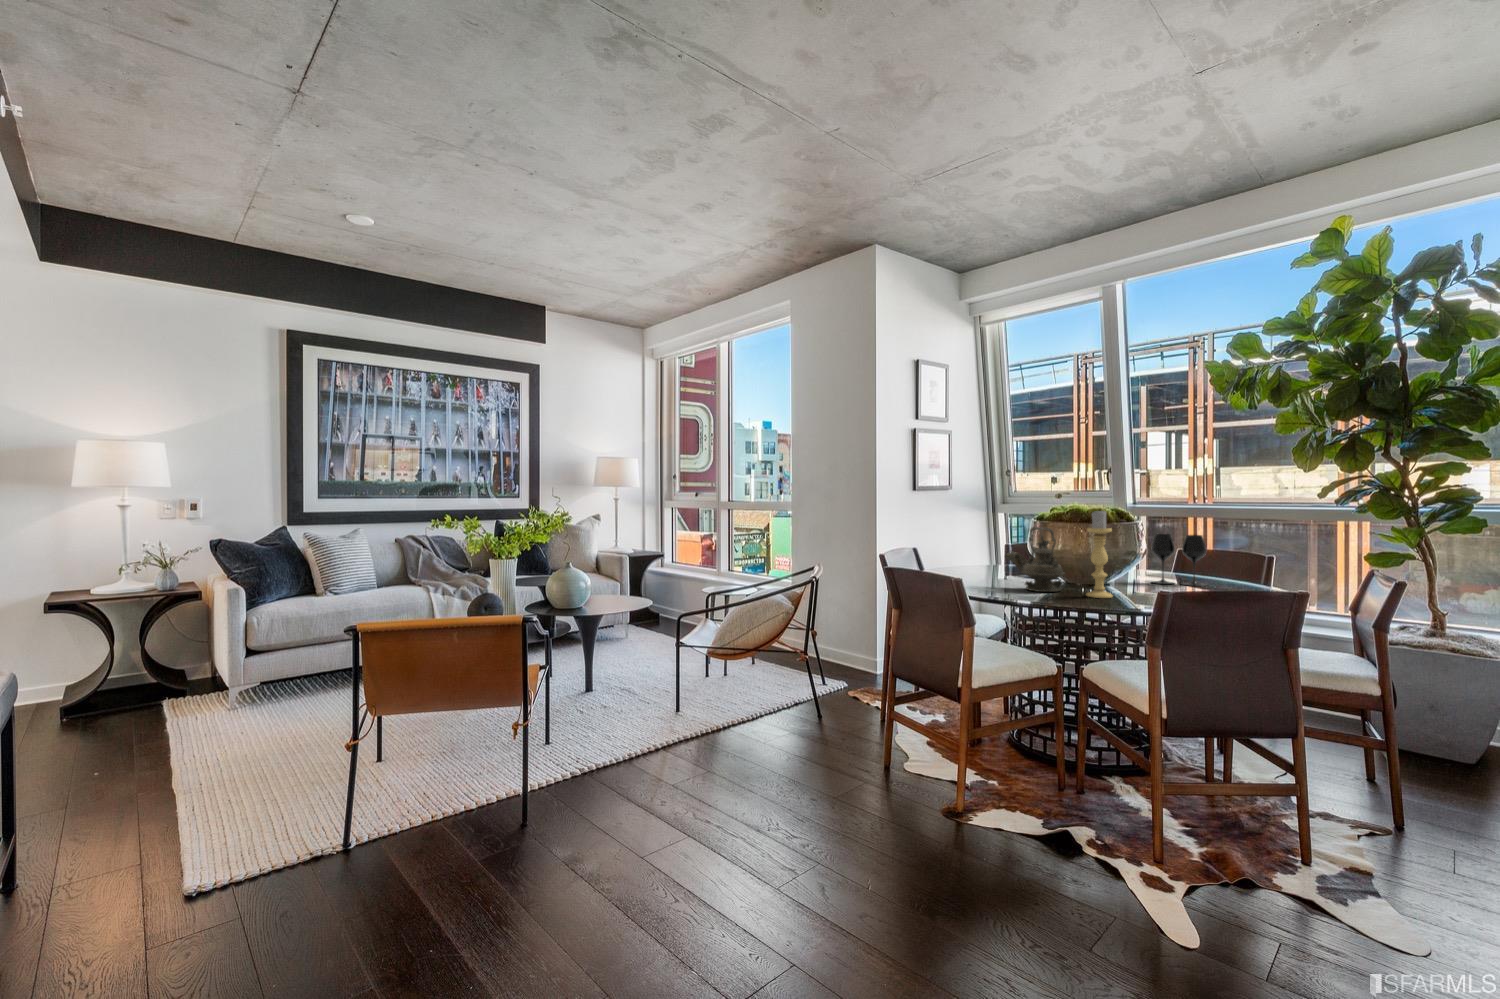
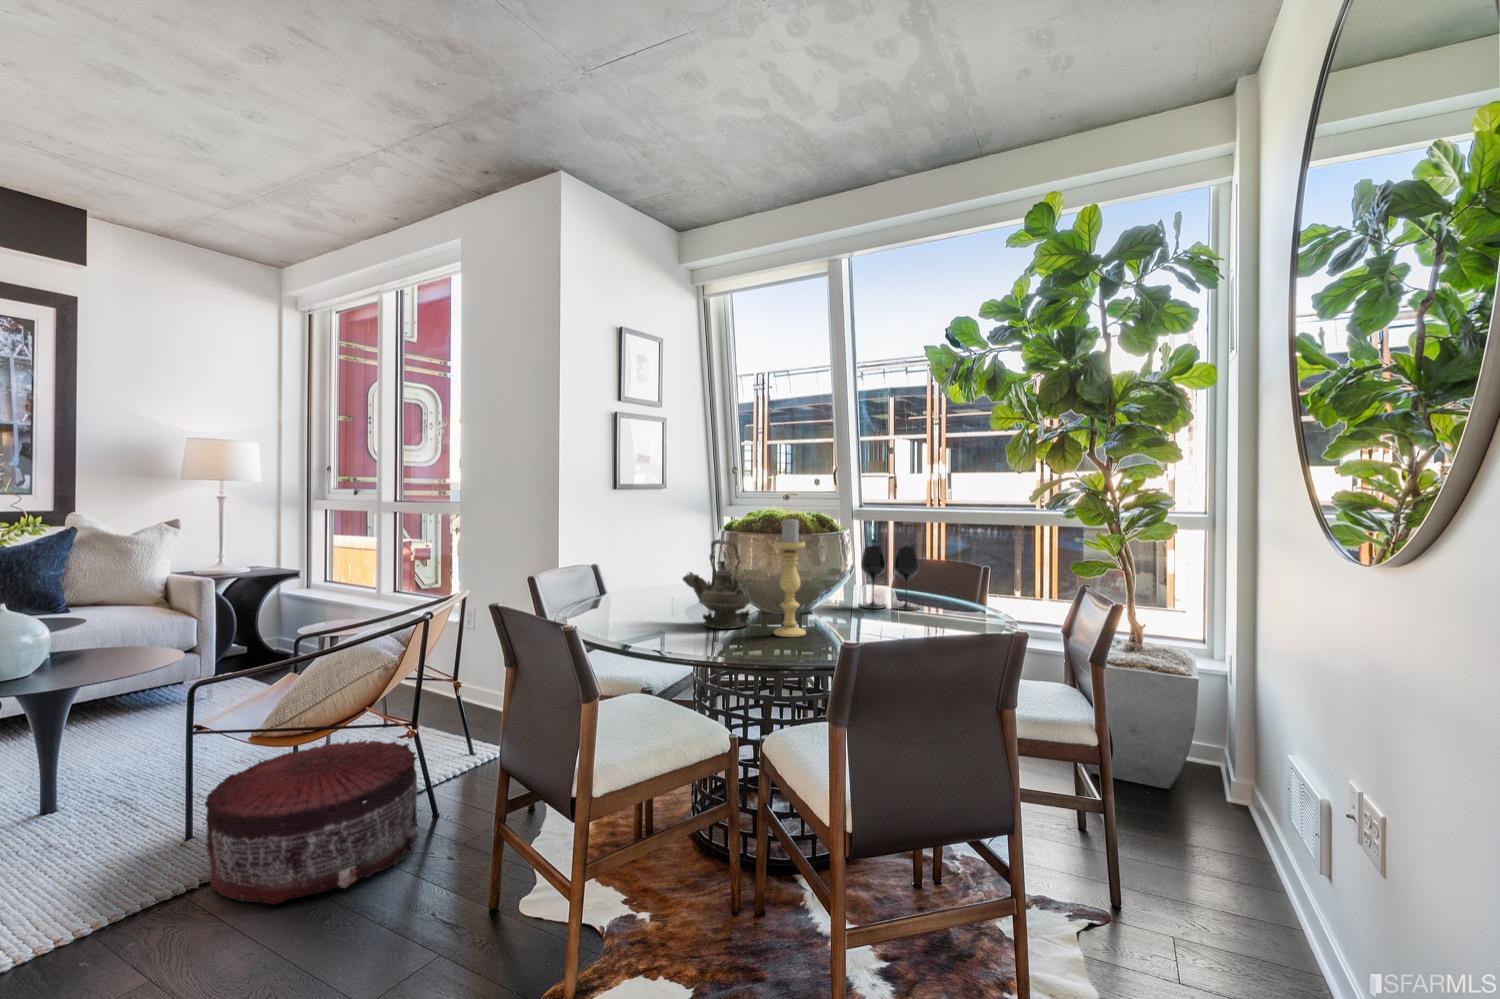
pouf: none [700,659,820,749] -> present [205,740,418,904]

